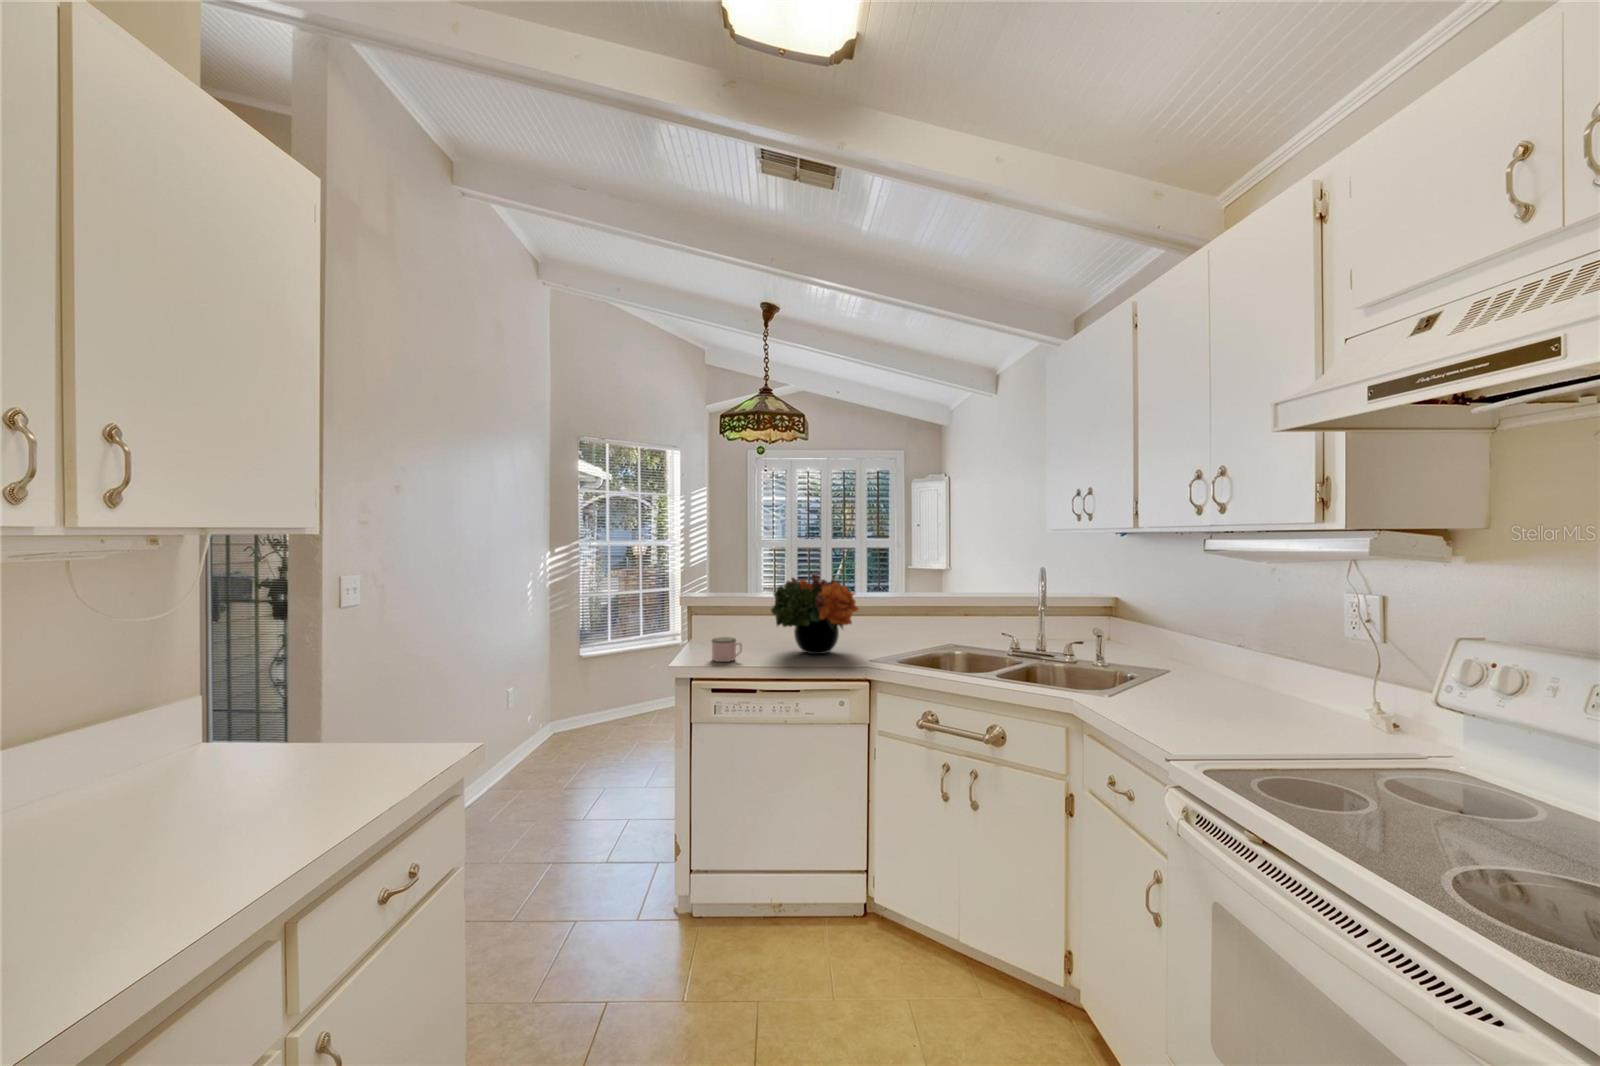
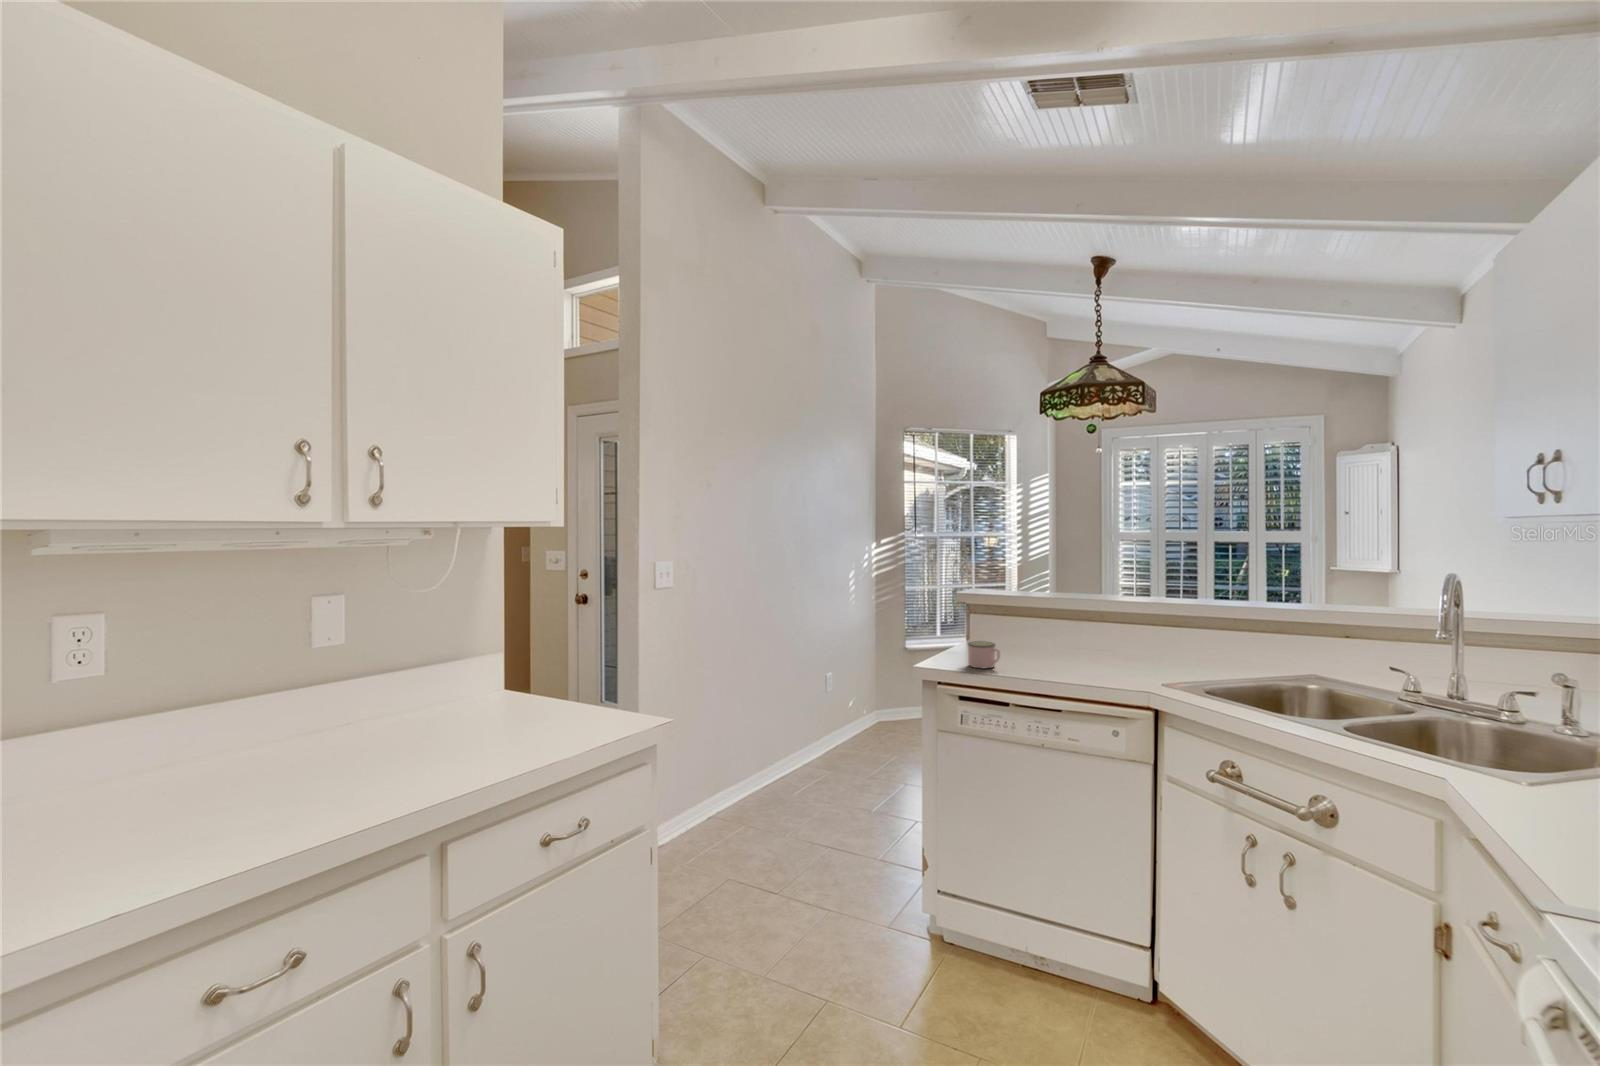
flower arrangement: present [771,574,859,654] -> none [1037,574,1156,671]

